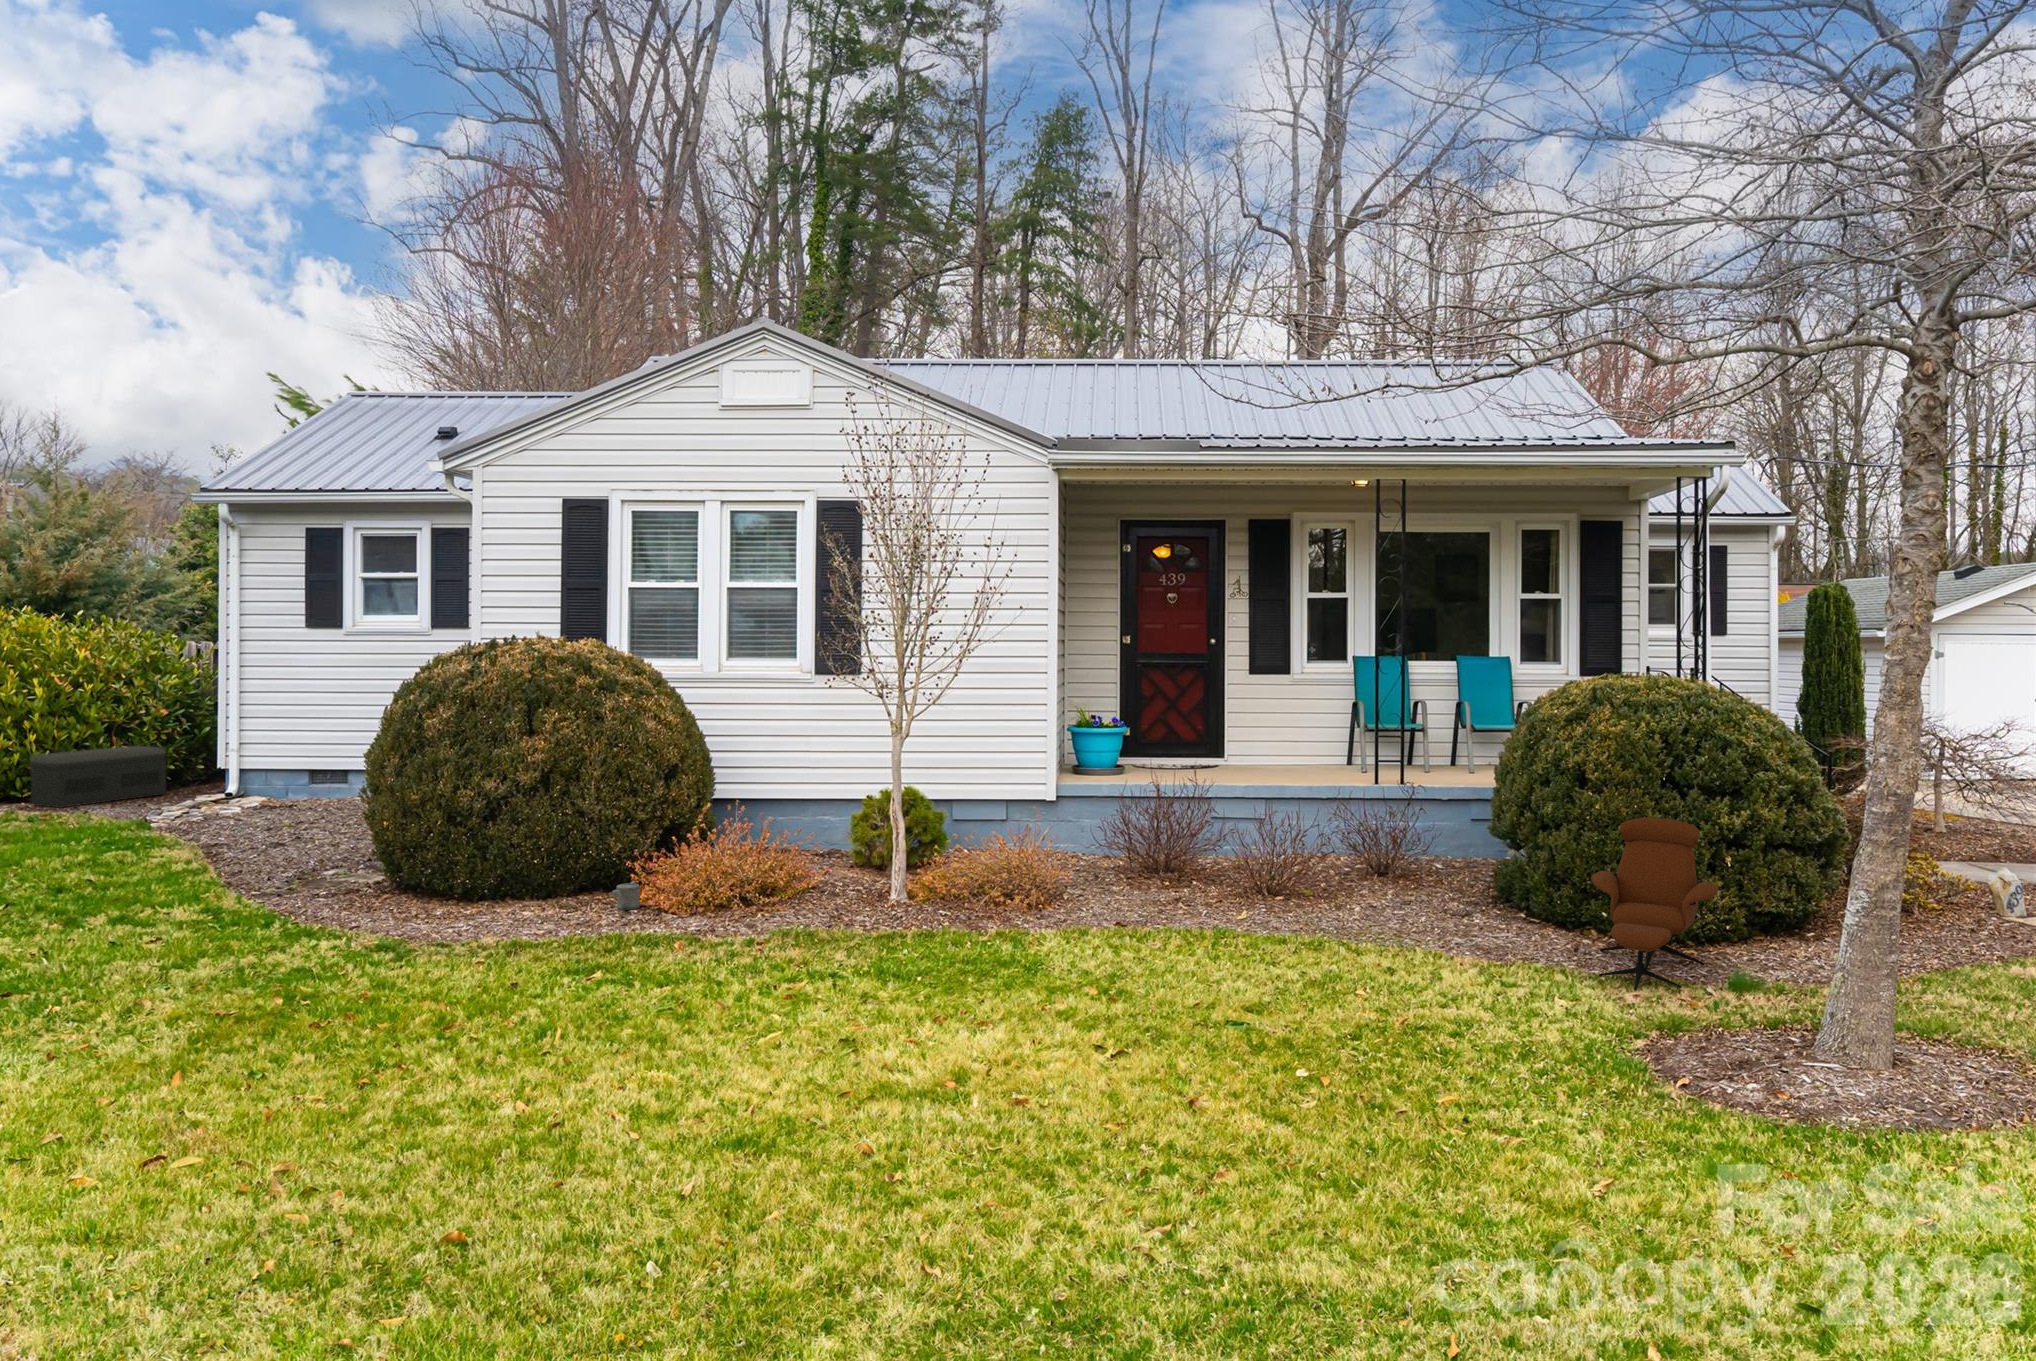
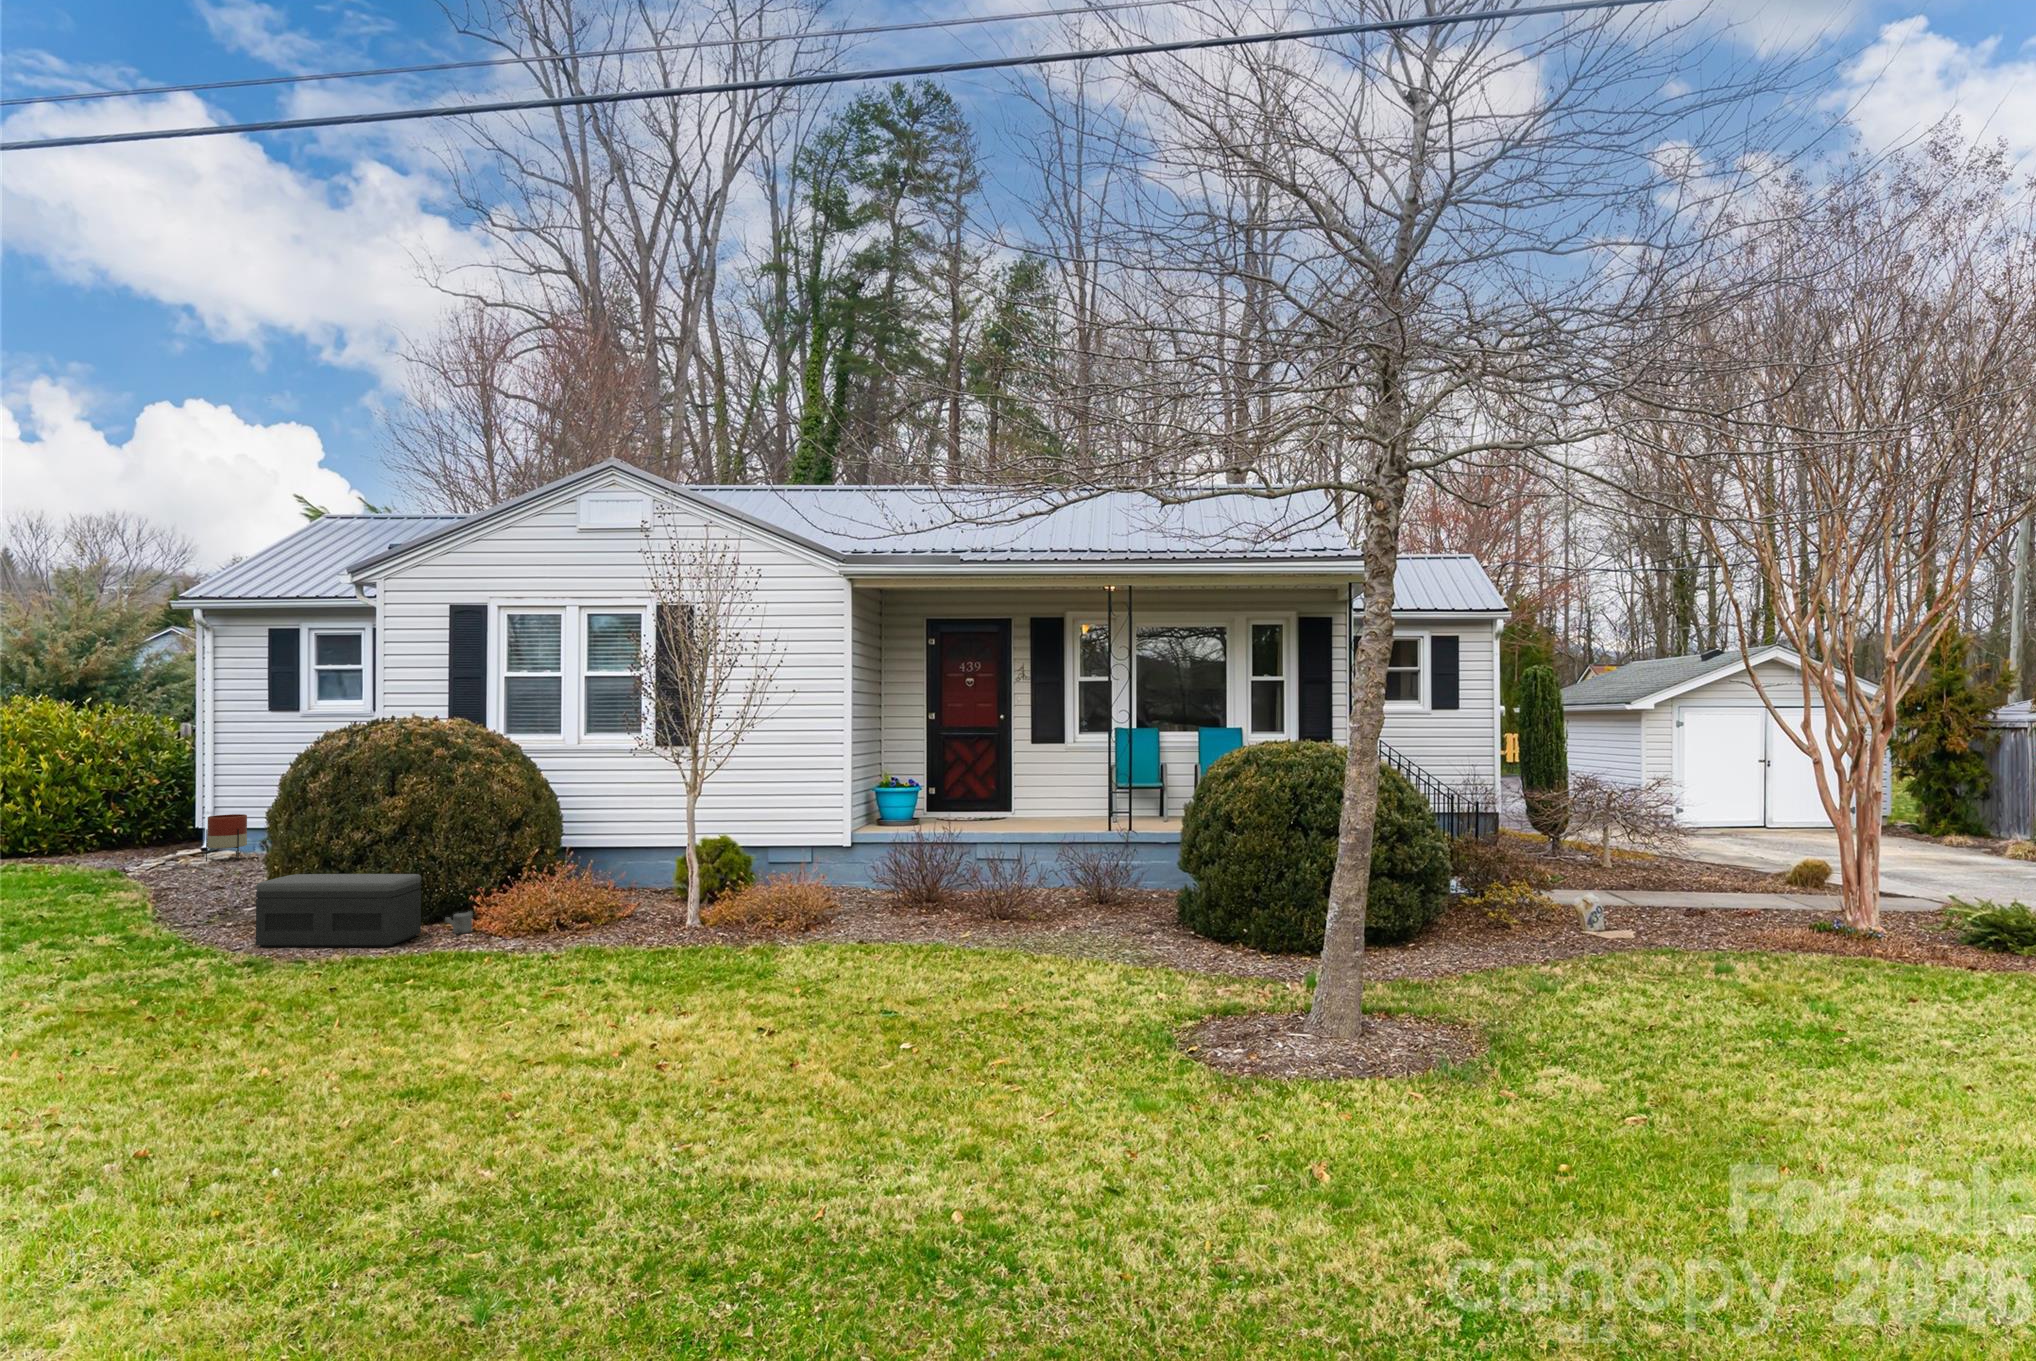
storage bench: present [30,746,166,808] -> present [256,874,421,947]
planter: none [239,753,286,810] -> present [206,814,247,861]
lounge chair: present [1591,818,1718,991] -> none [1179,852,1280,984]

